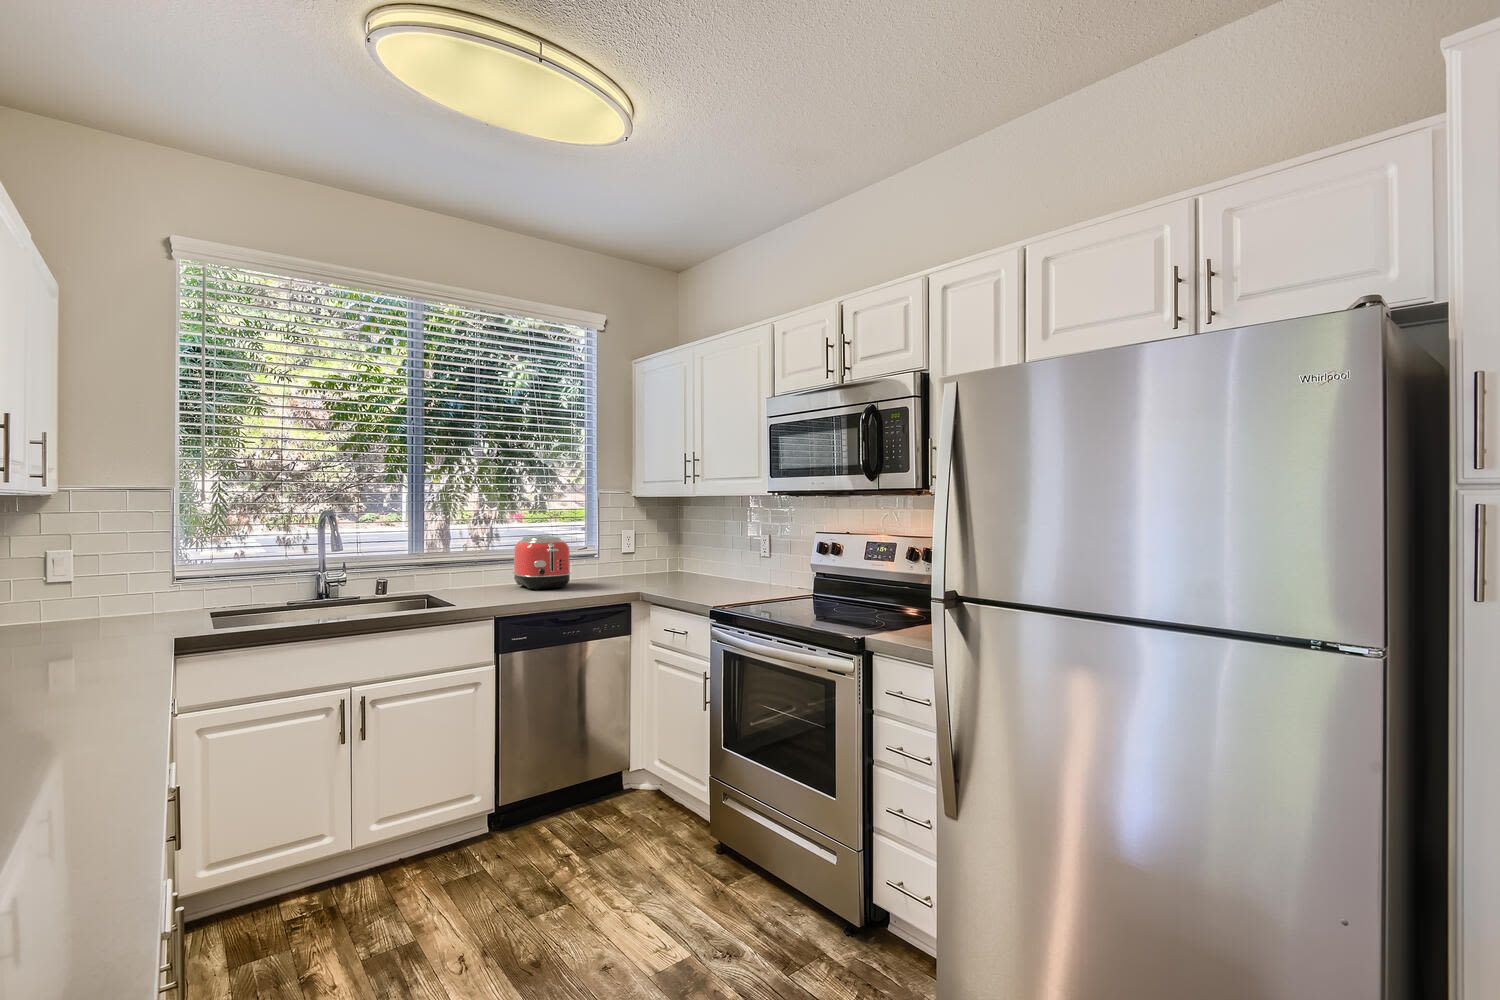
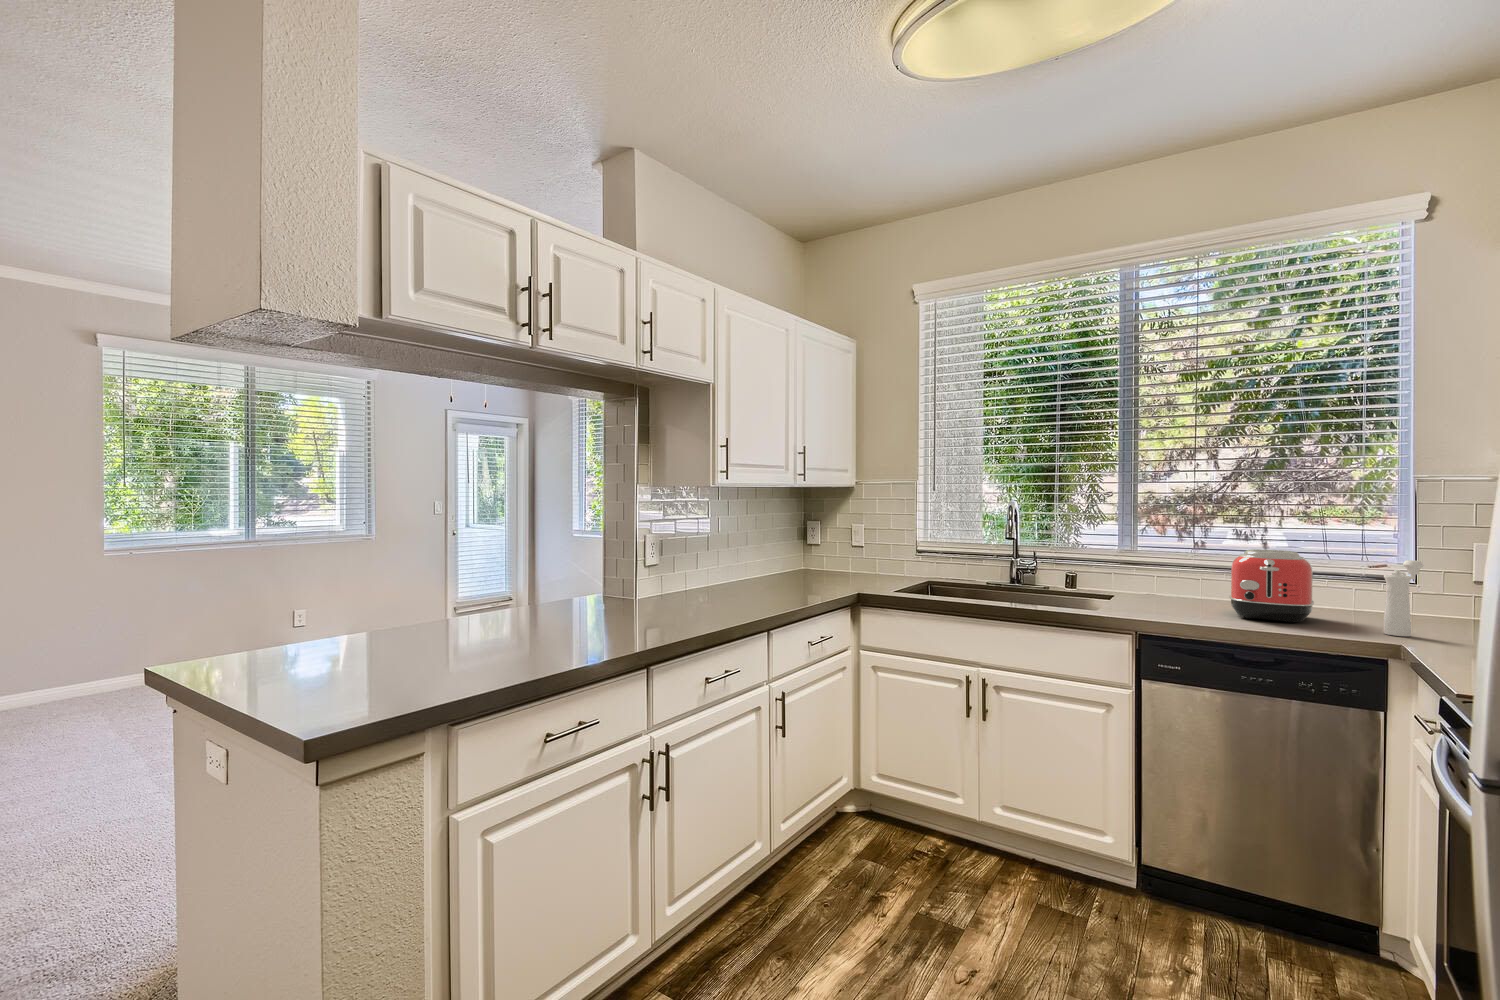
pepper mill: none [610,537,623,586] -> present [1384,560,1424,636]

